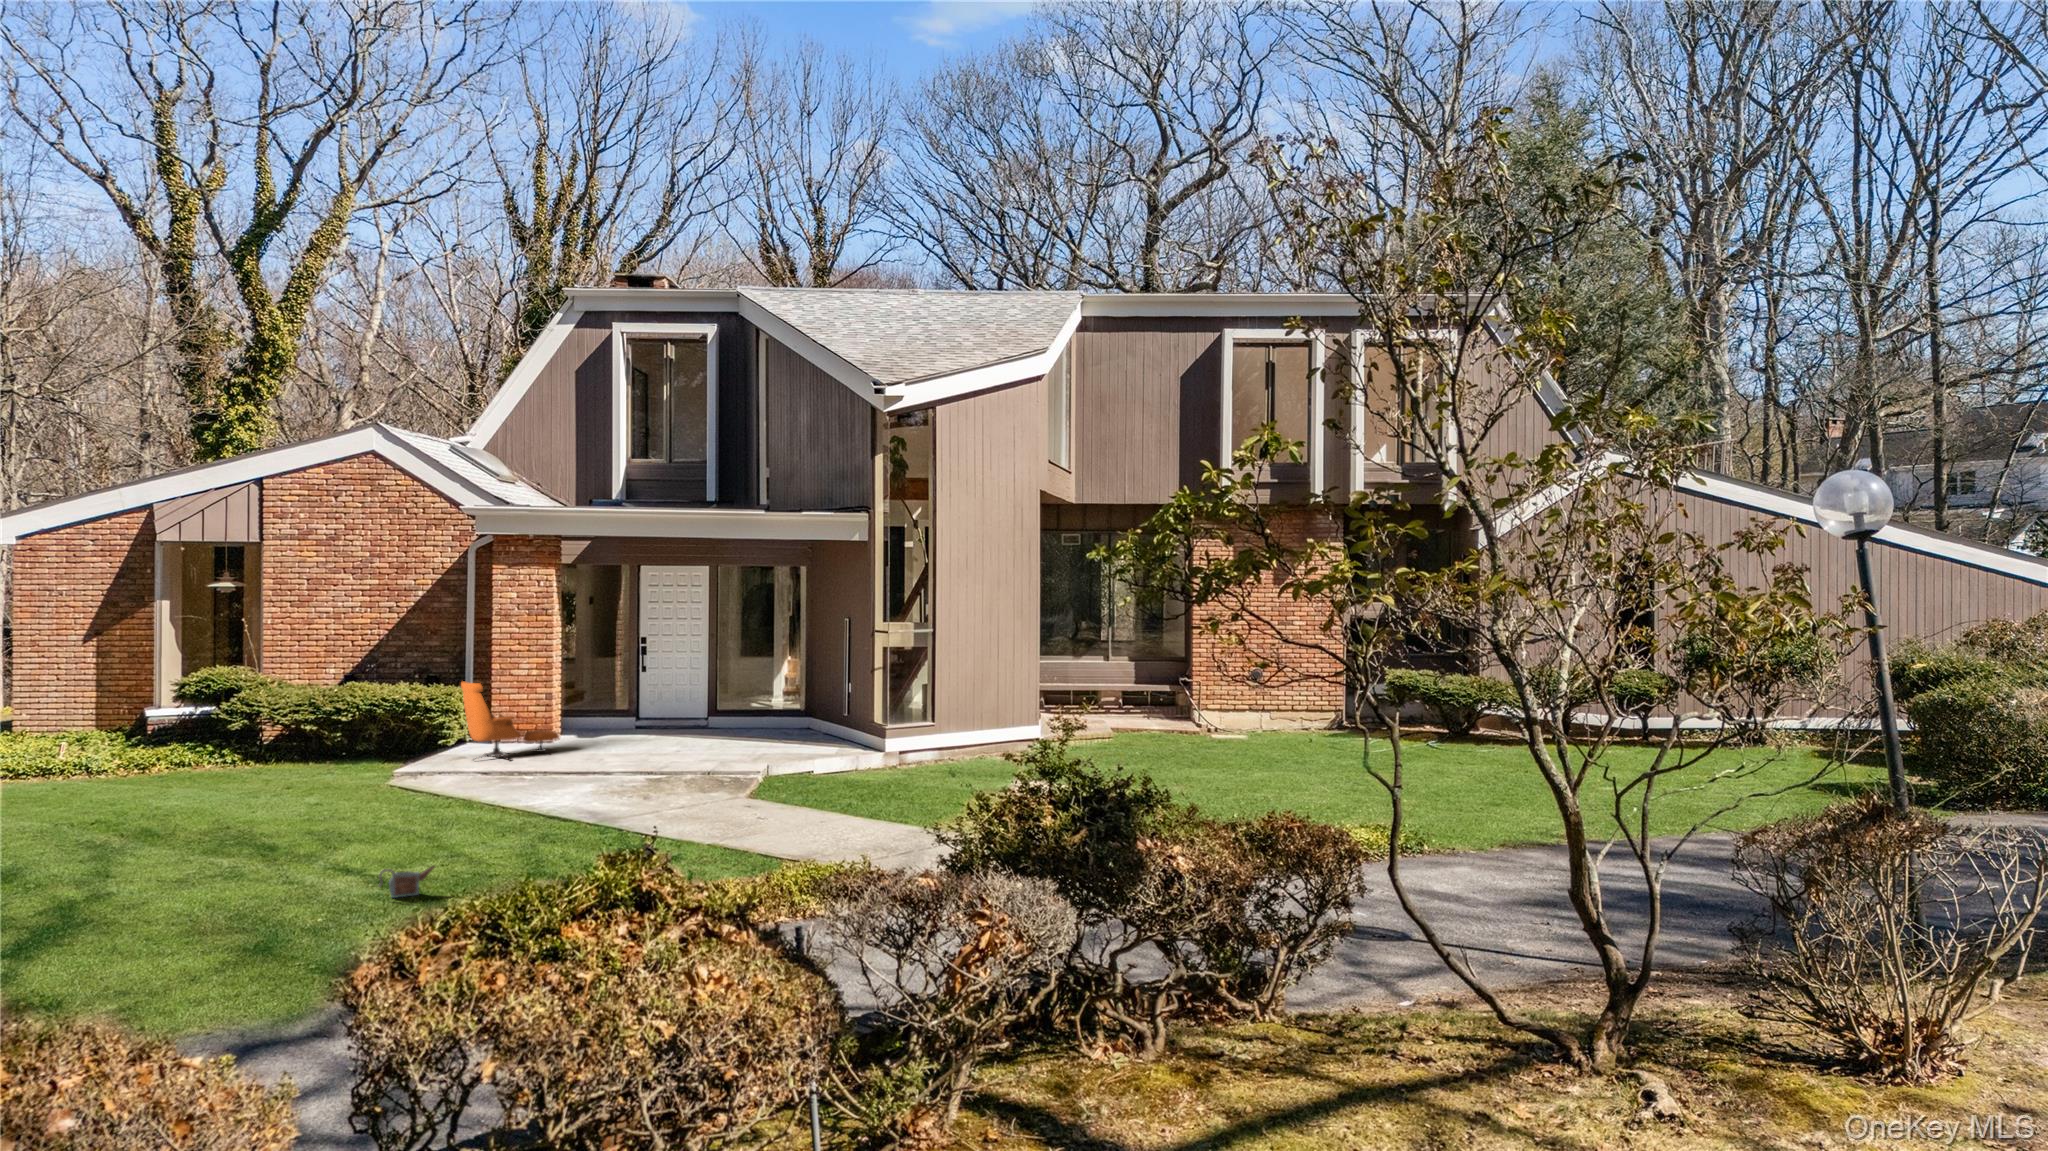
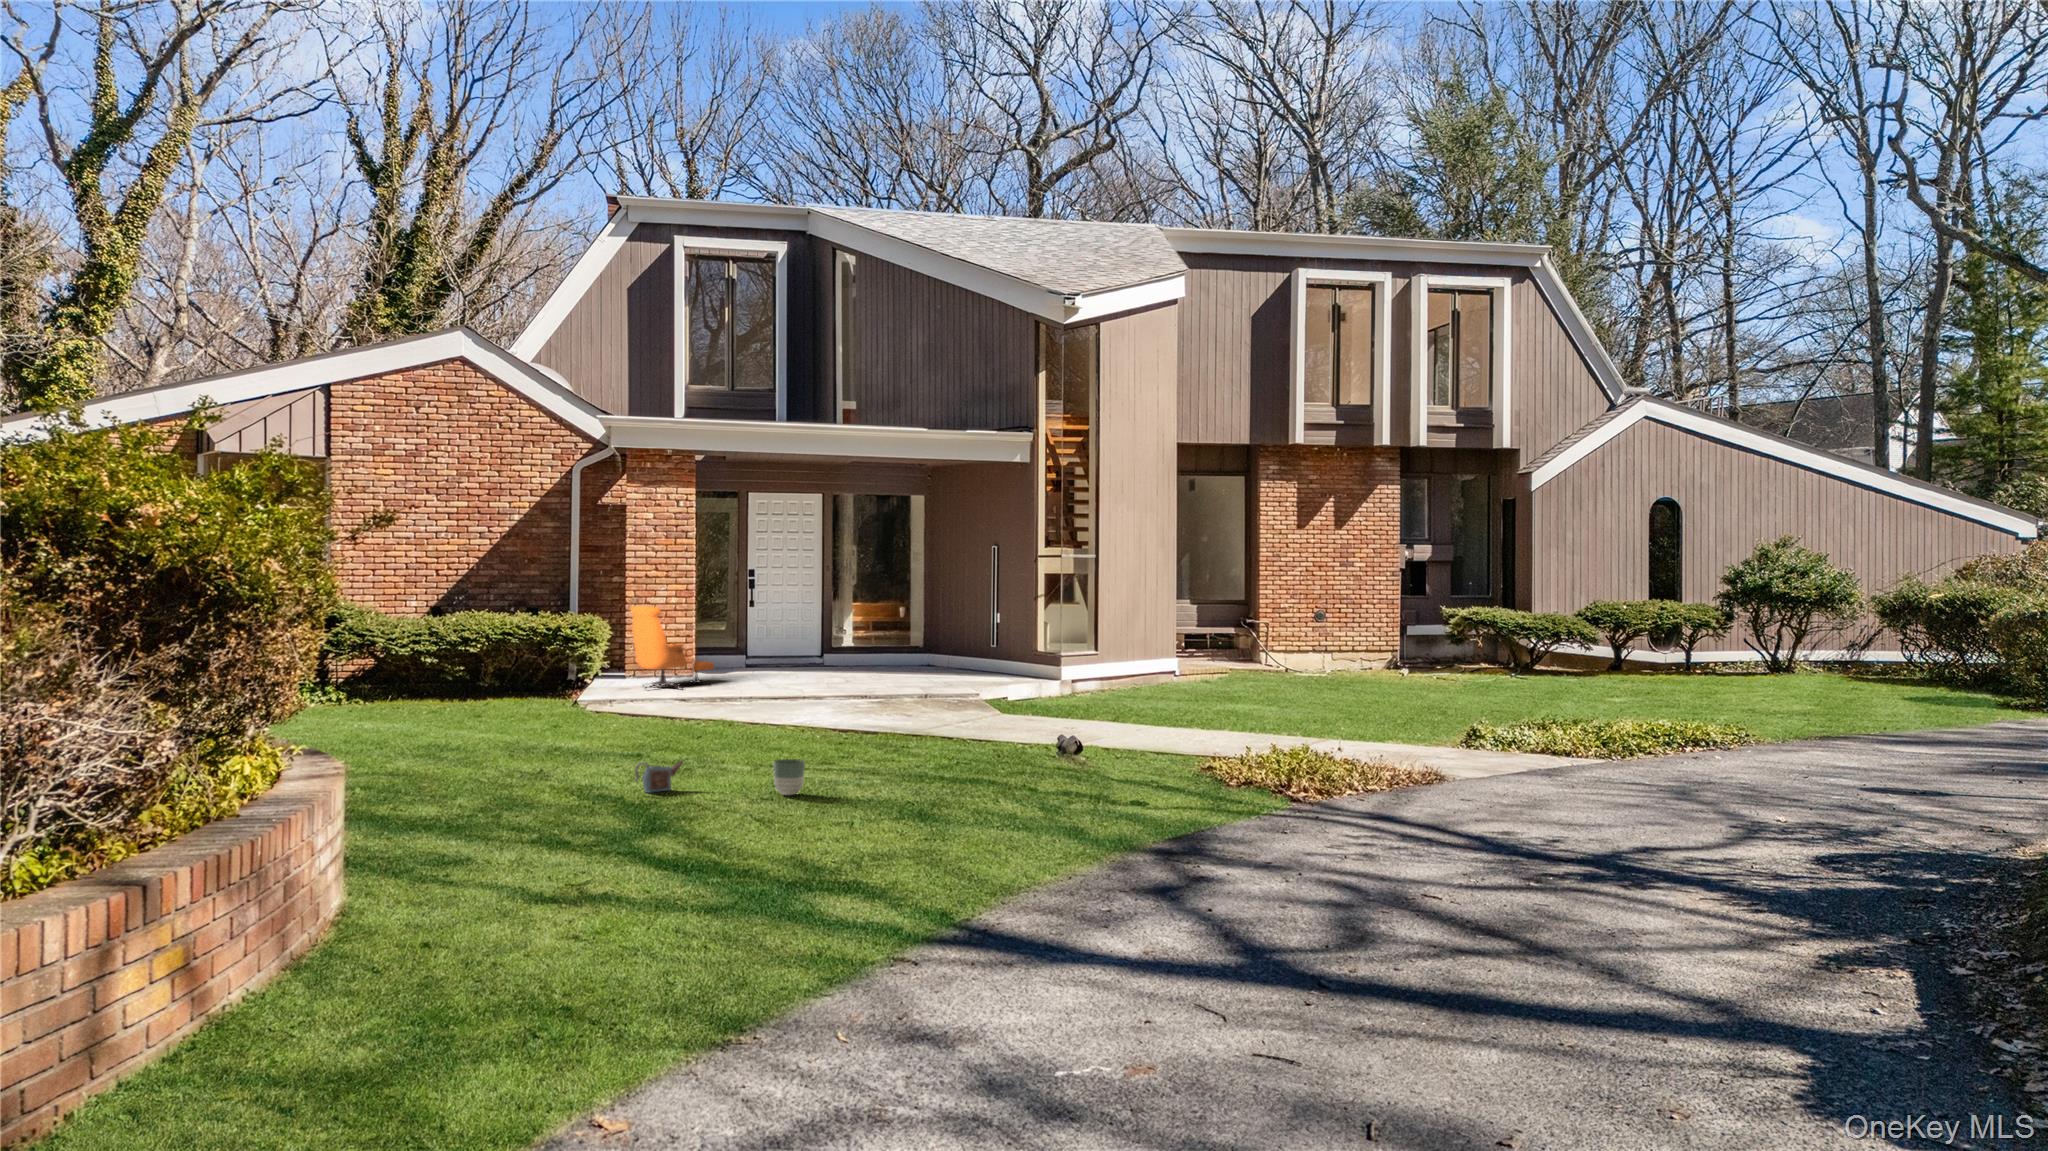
watering can: present [379,866,435,898] -> present [635,761,683,793]
planter: none [194,891,233,932] -> present [773,759,805,795]

